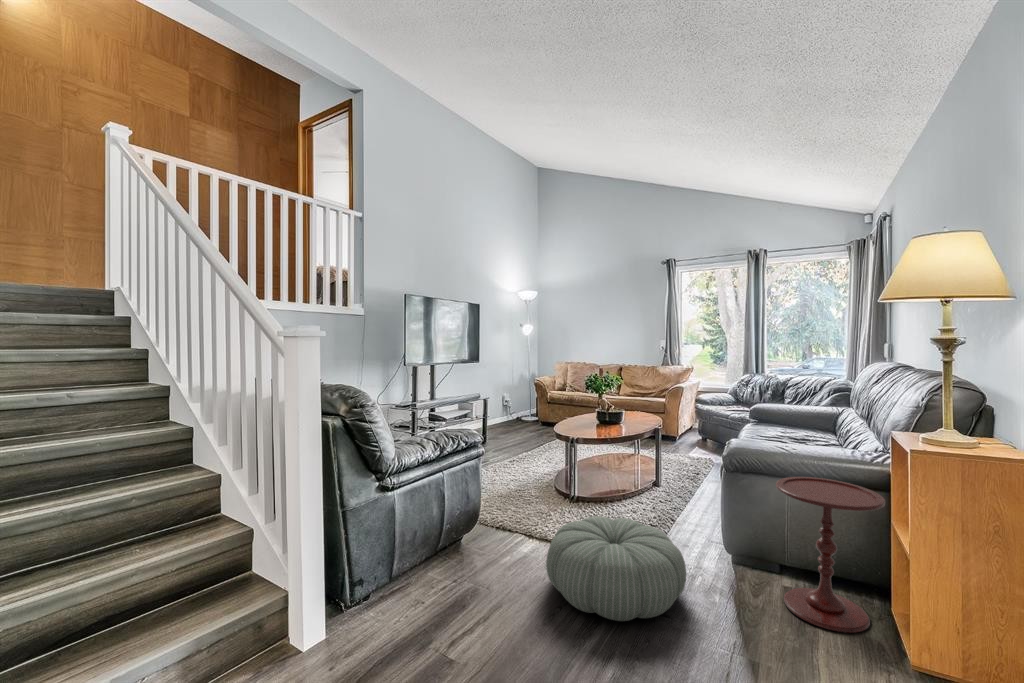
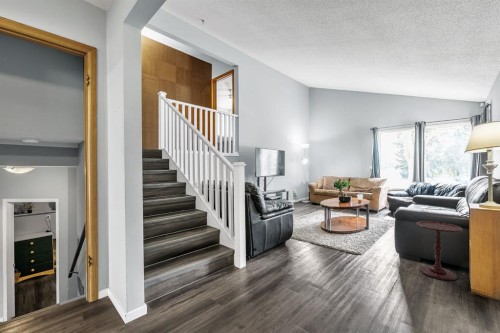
pouf: present [546,517,686,621] -> none [322,235,378,270]

